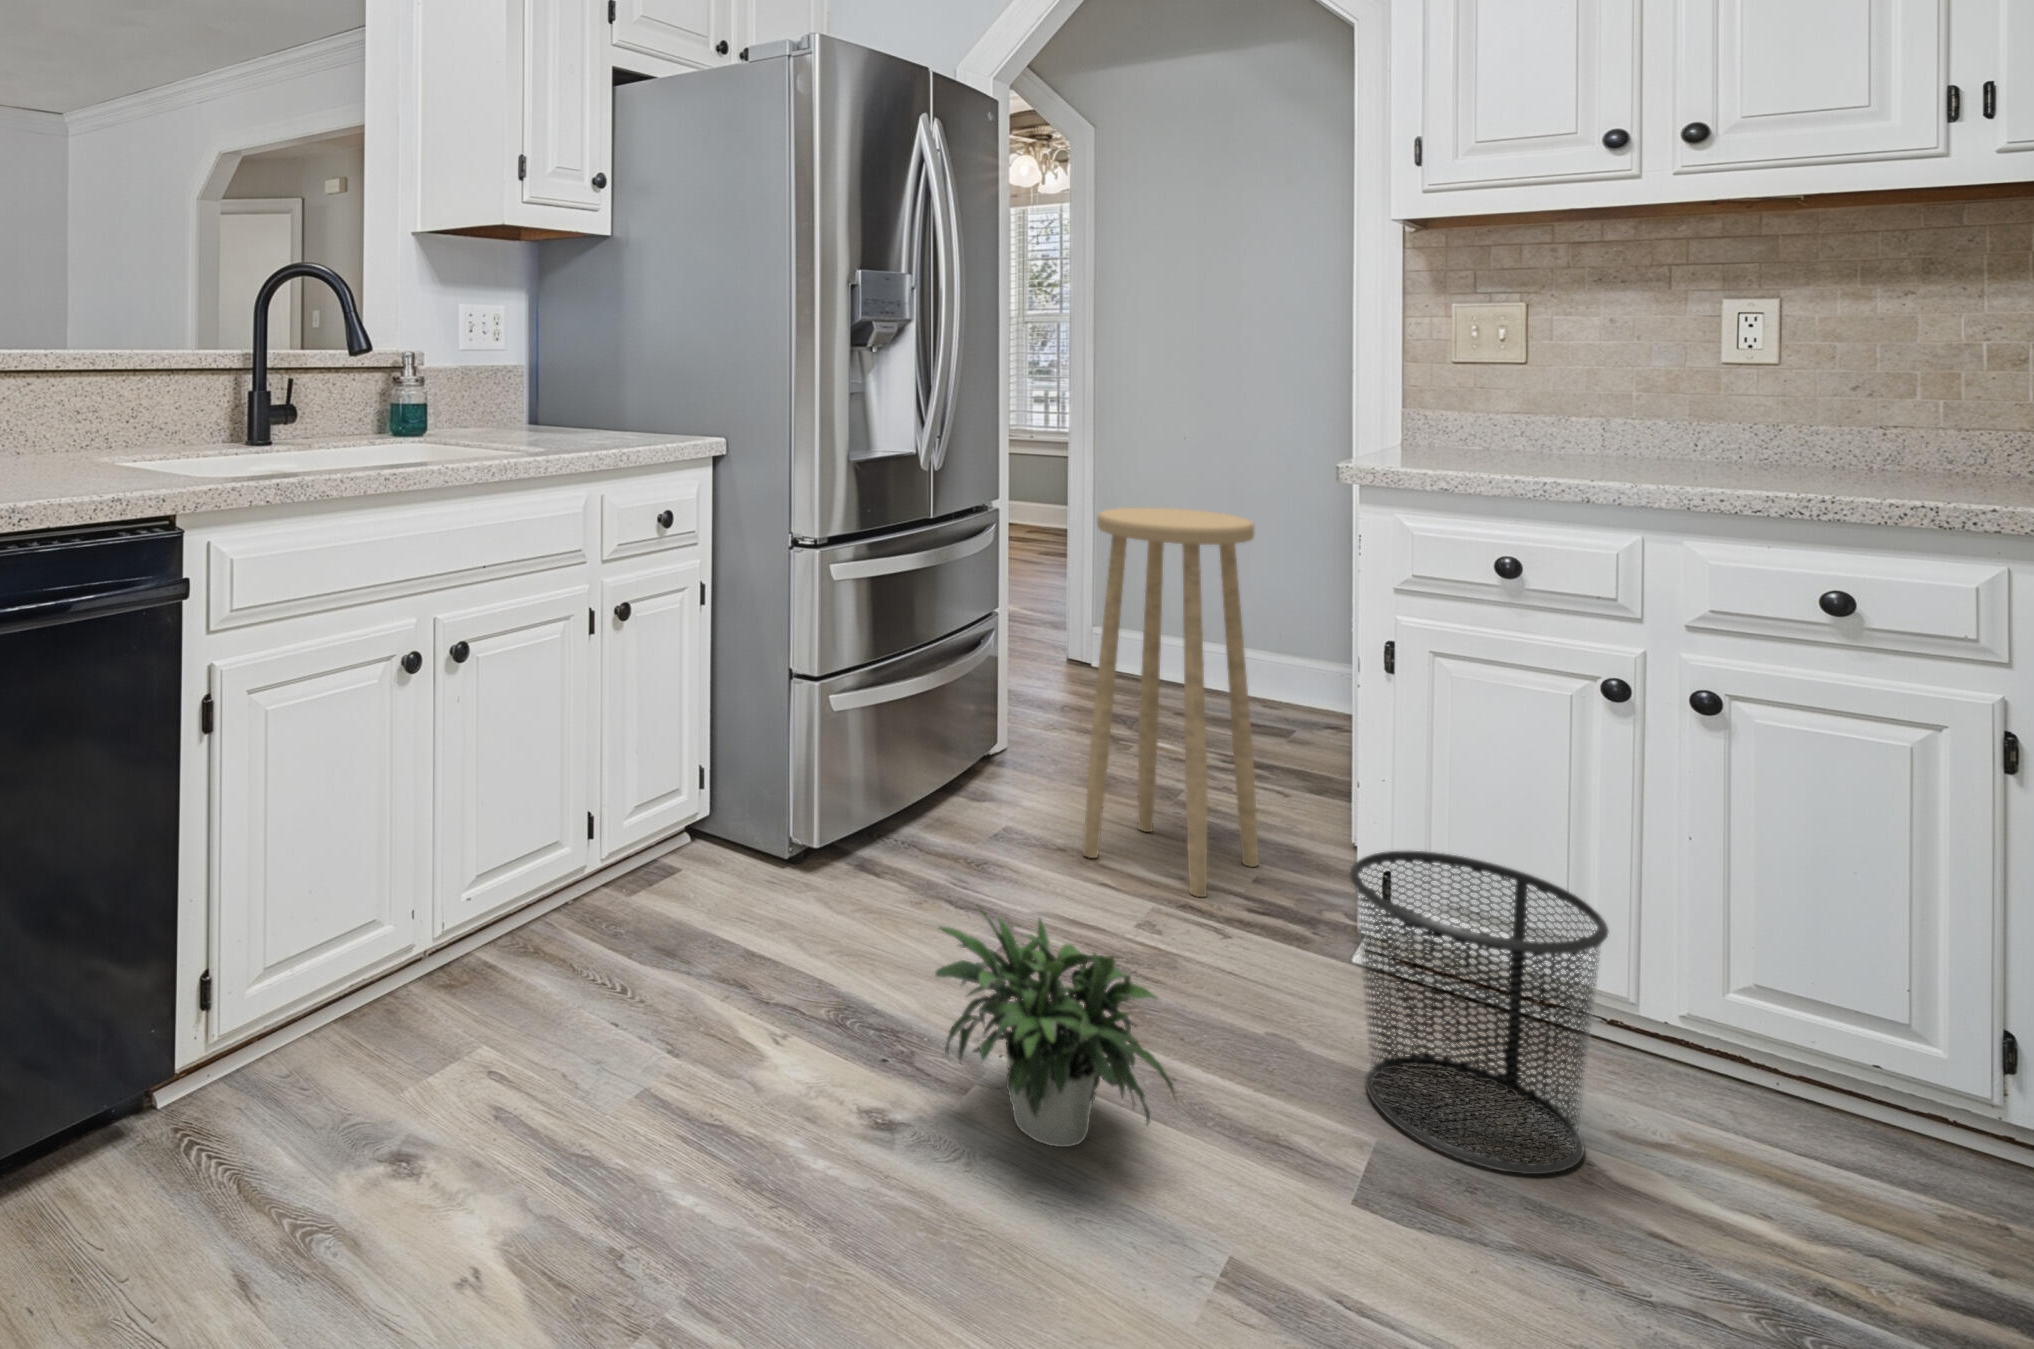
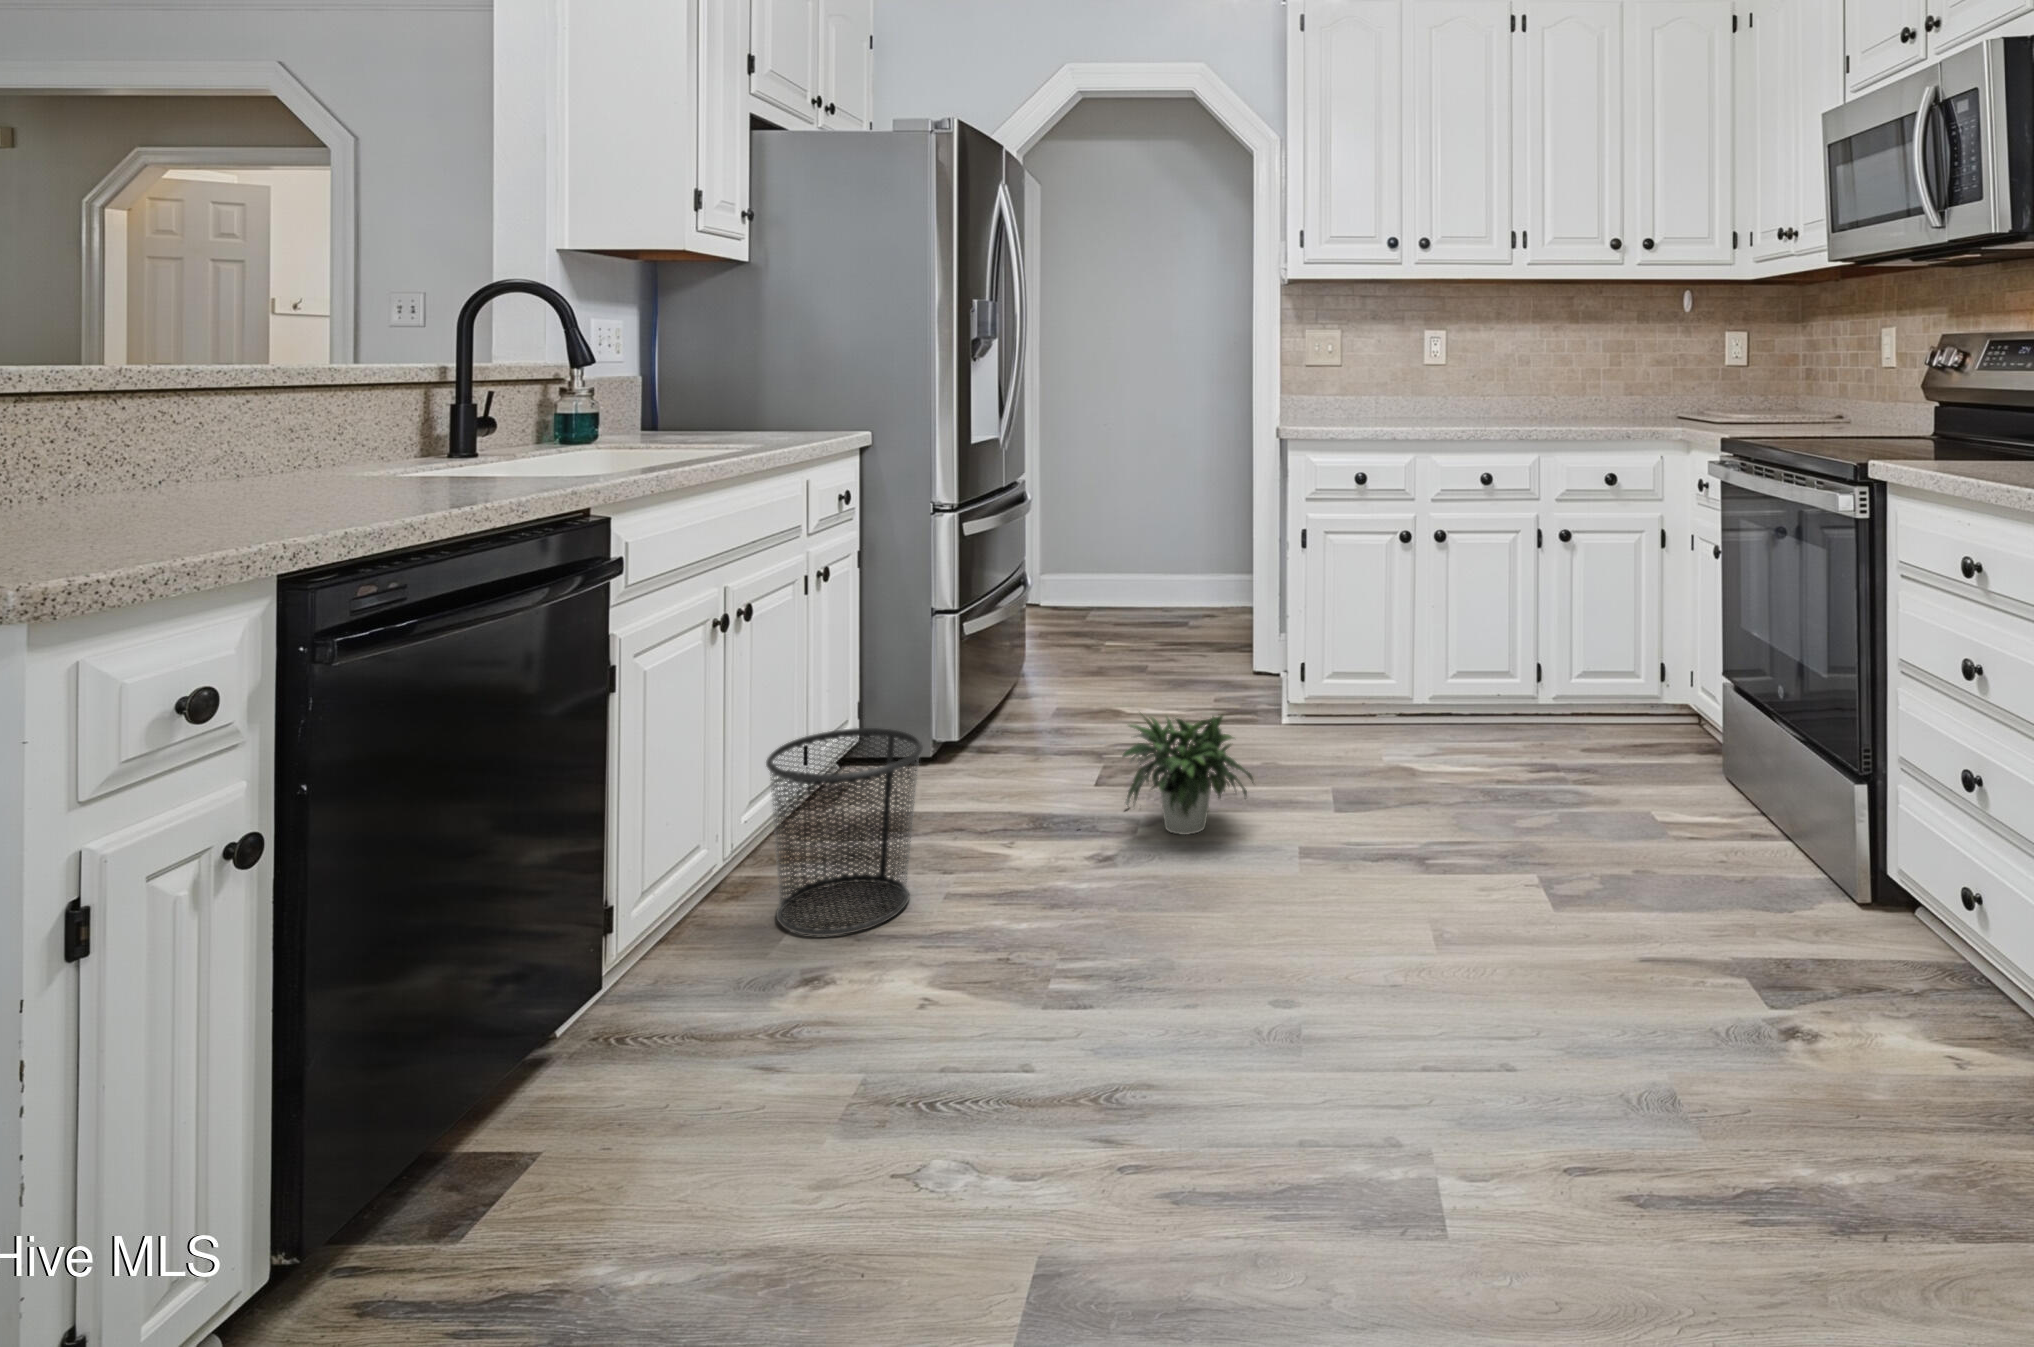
stool: present [1083,508,1258,897] -> none [1118,469,1220,714]
waste bin: present [1350,851,1609,1174] -> present [766,728,923,936]

